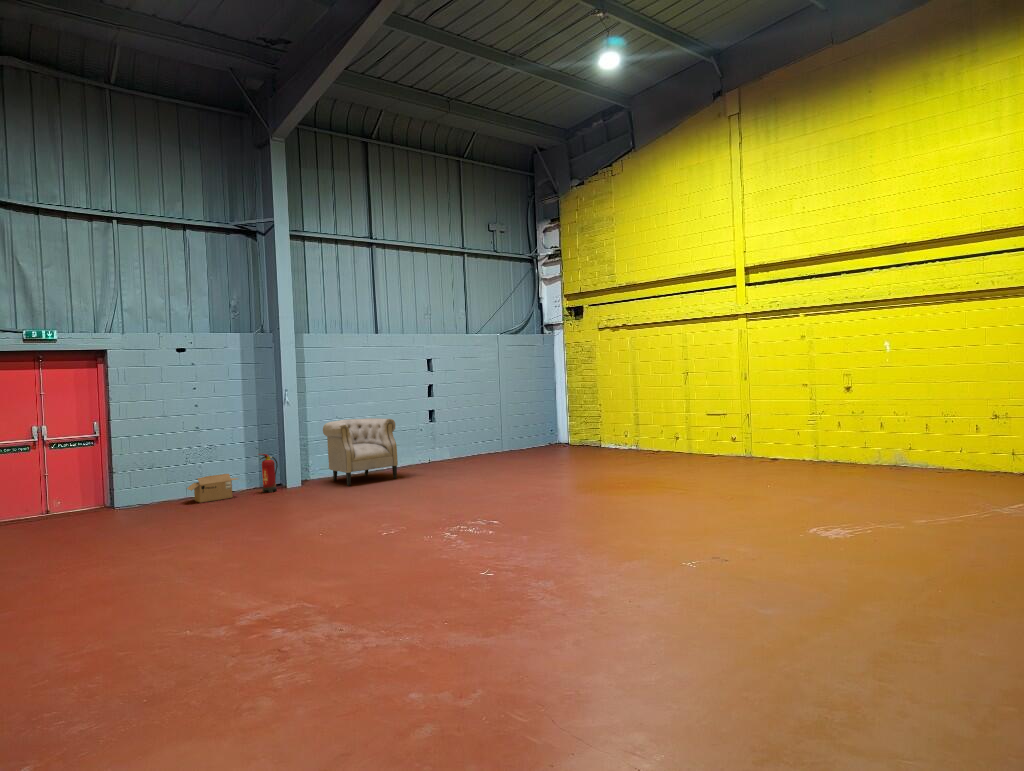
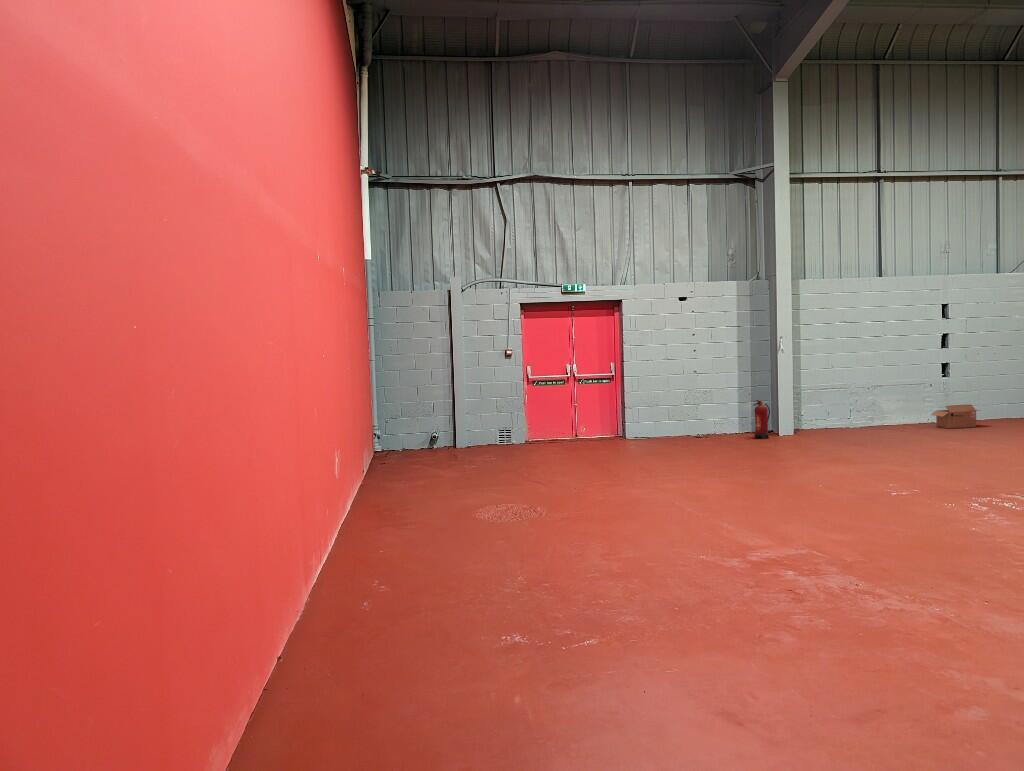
chair: present [323,418,398,486] -> none [818,370,909,440]
cardboard box: present [187,474,238,503] -> present [931,404,979,429]

